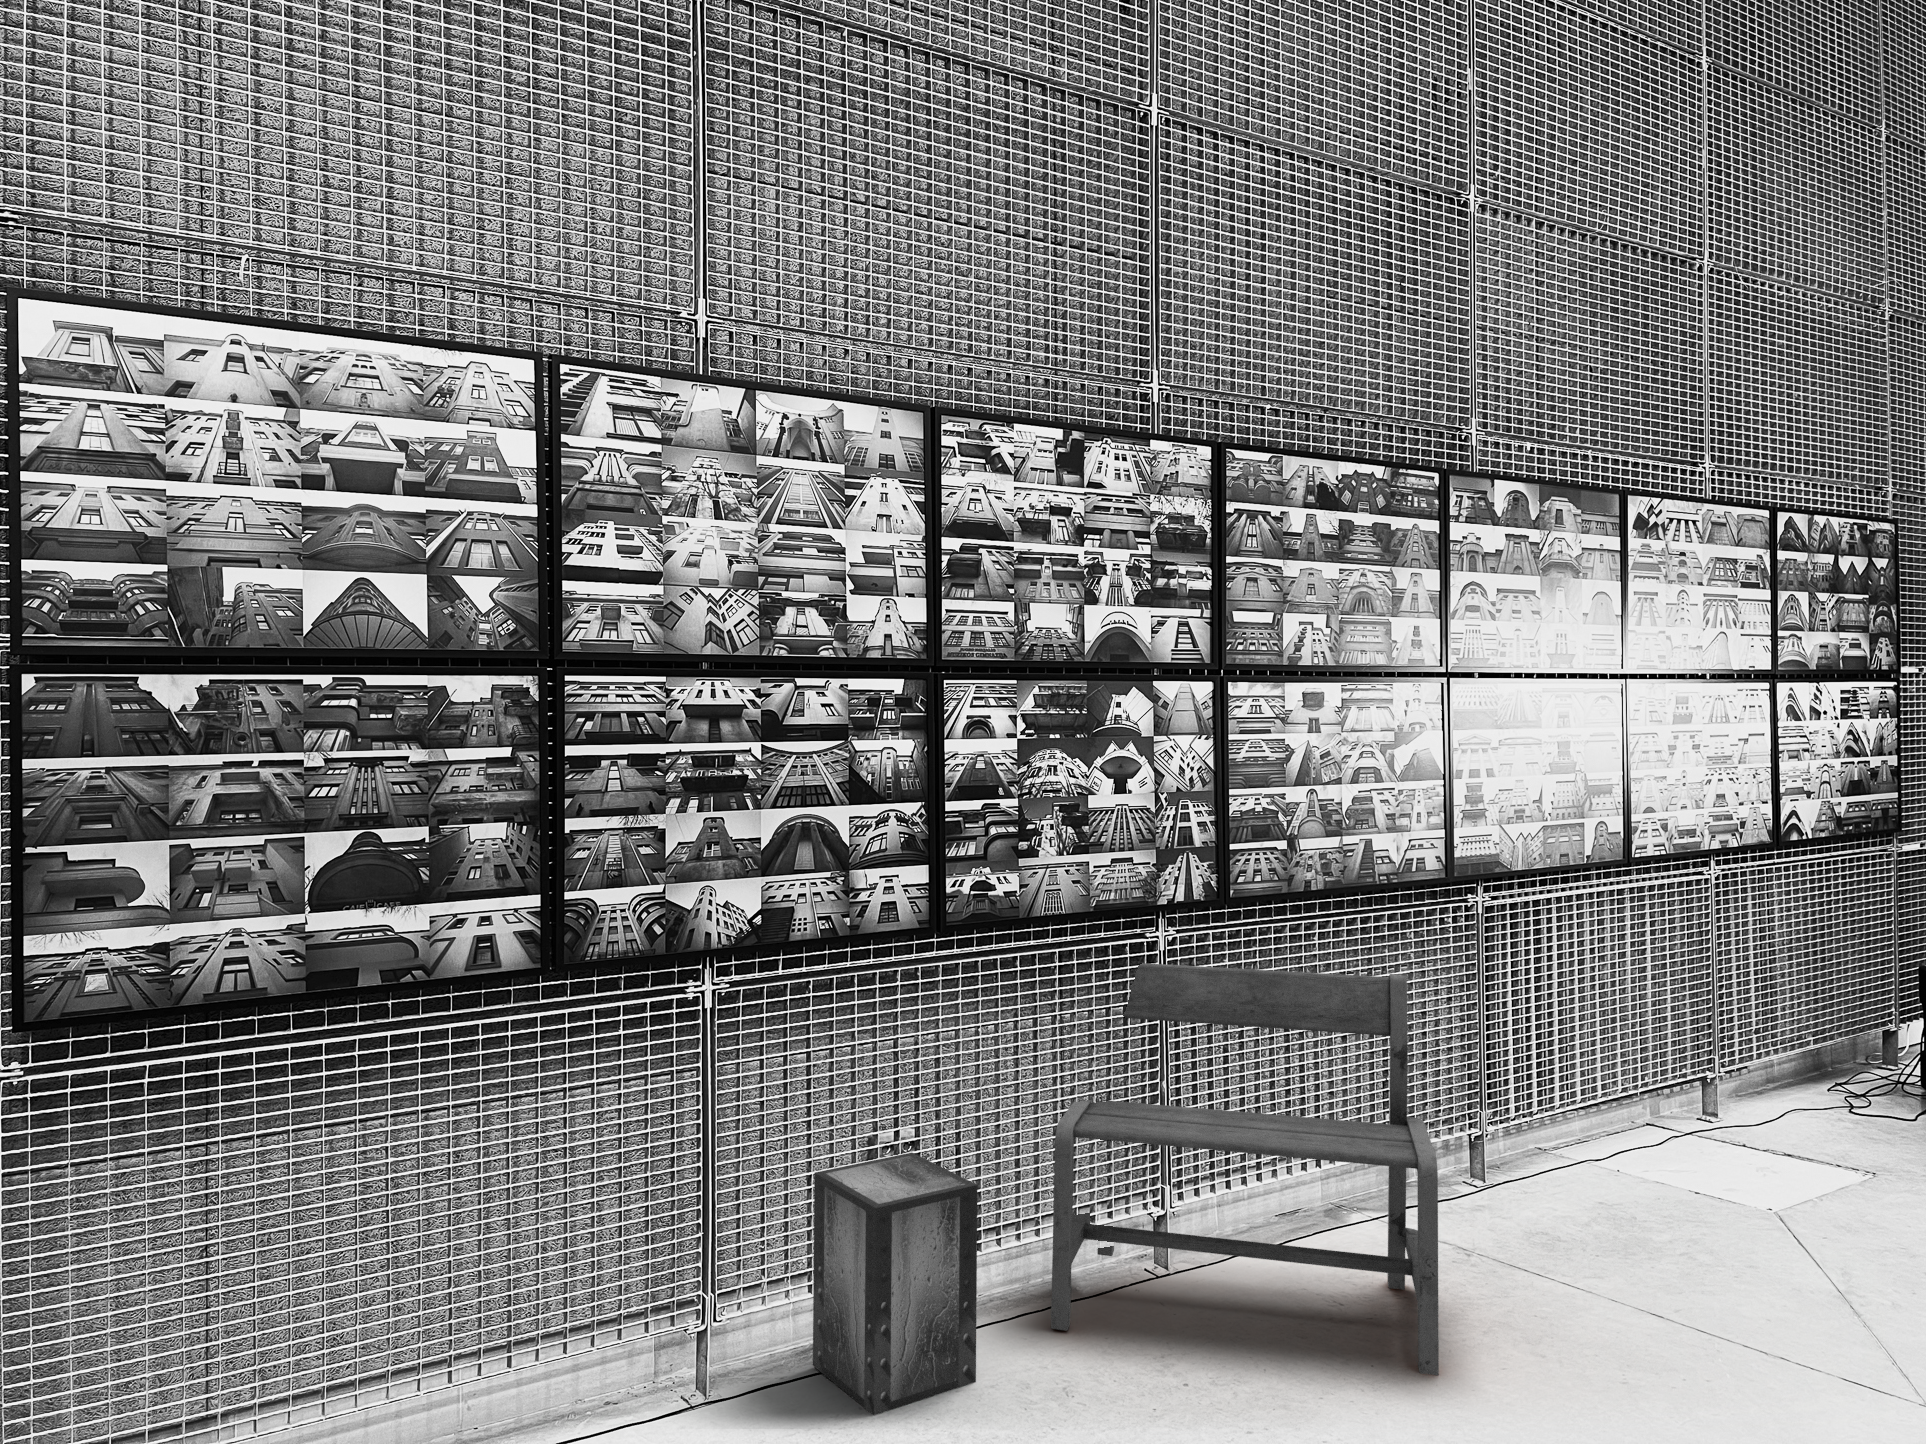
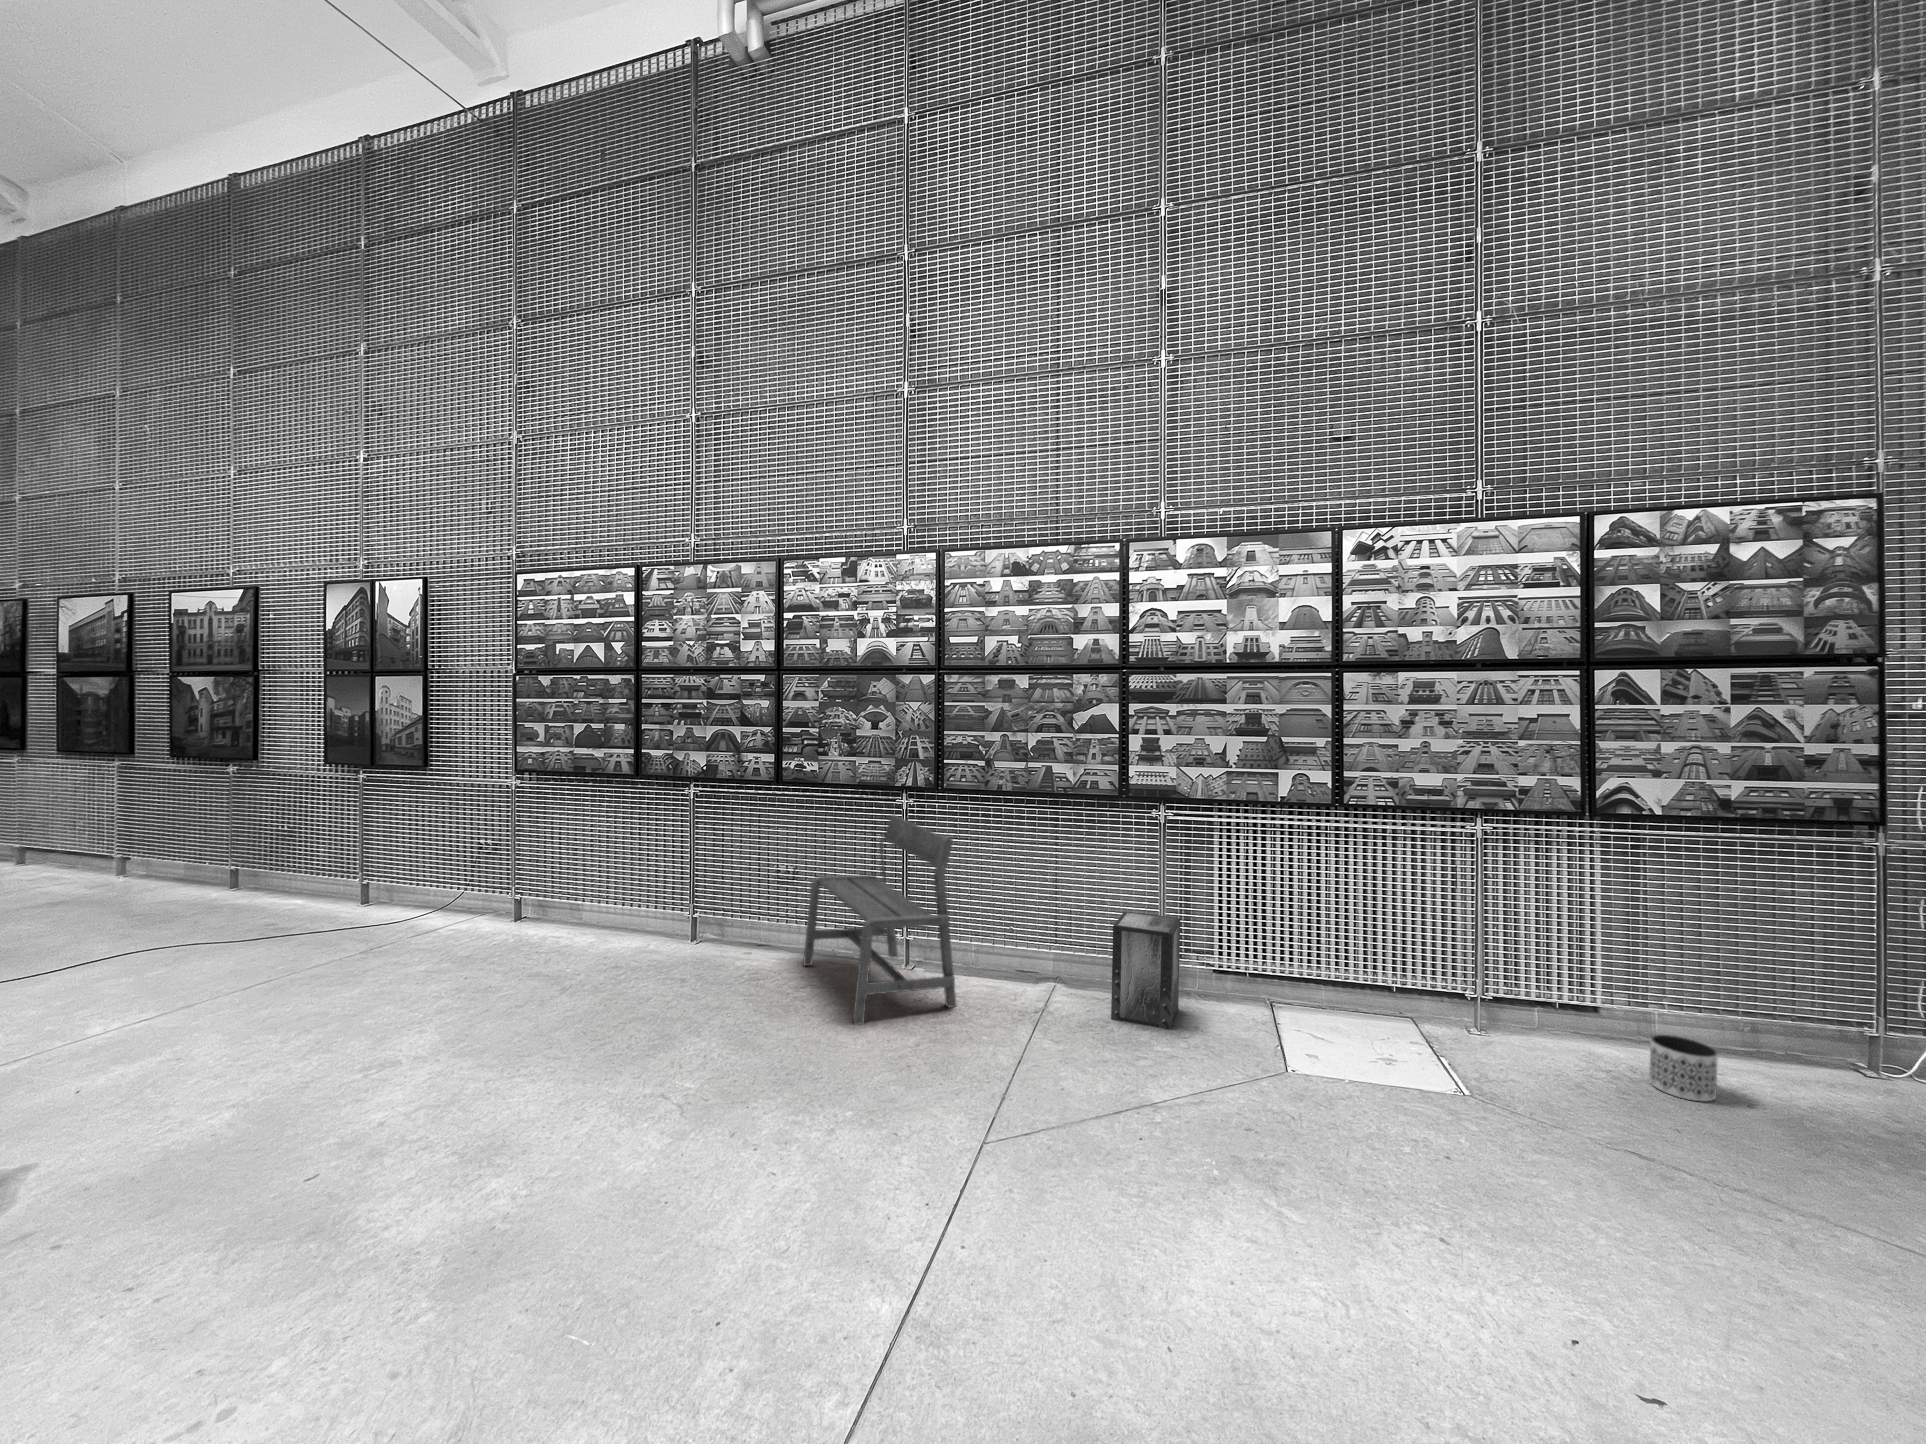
planter: none [1821,1050,1882,1109] -> present [1649,1035,1718,1102]
storage box: present [813,1153,977,1415] -> present [1111,911,1180,1030]

